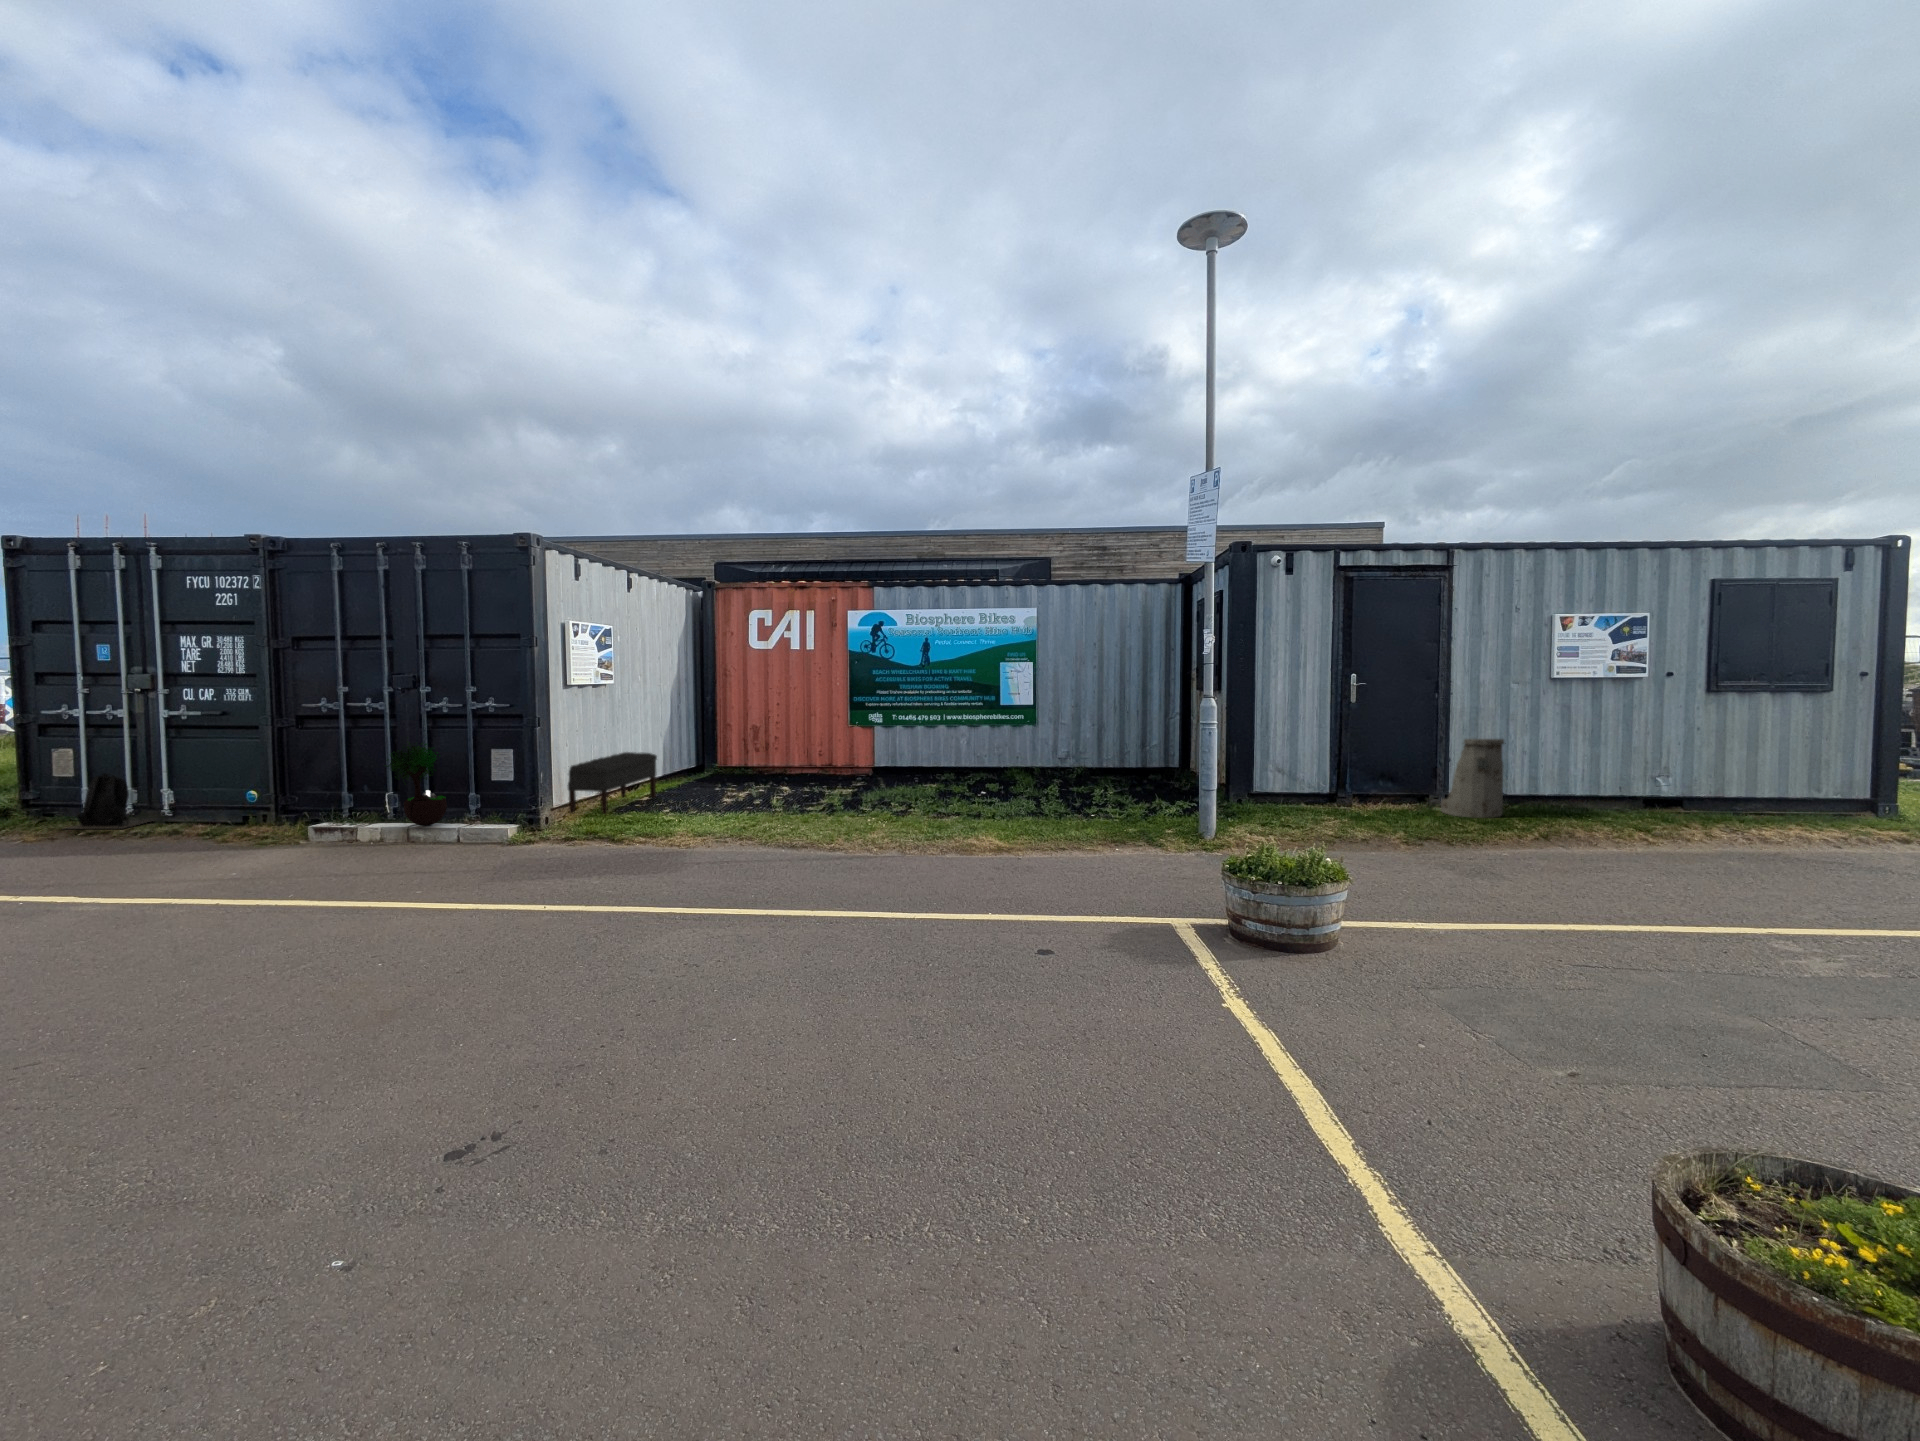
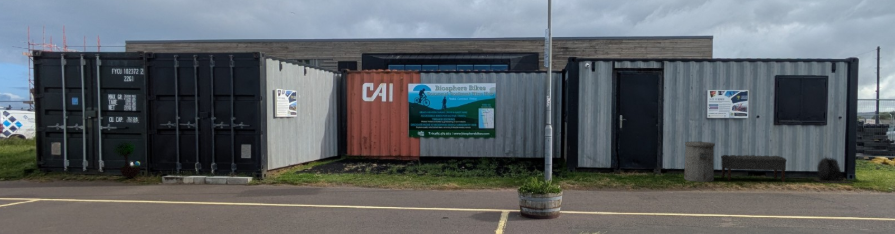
potted tree: present [384,742,447,825] -> present [114,141,140,178]
bench: present [567,752,657,815] -> present [721,155,787,182]
backpack: present [68,773,150,829] -> present [816,158,848,183]

